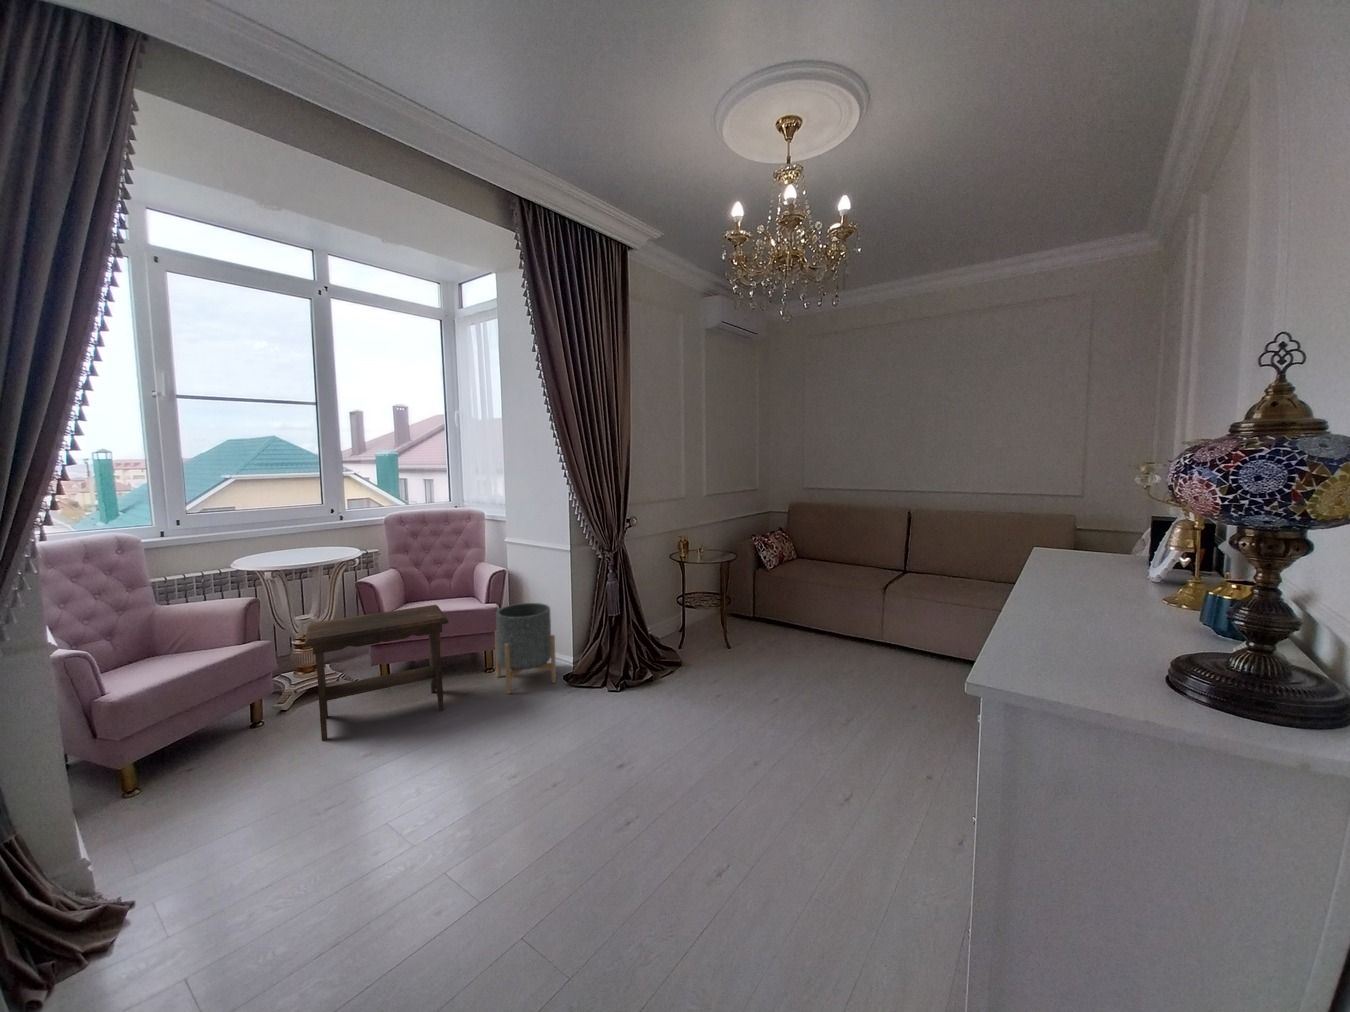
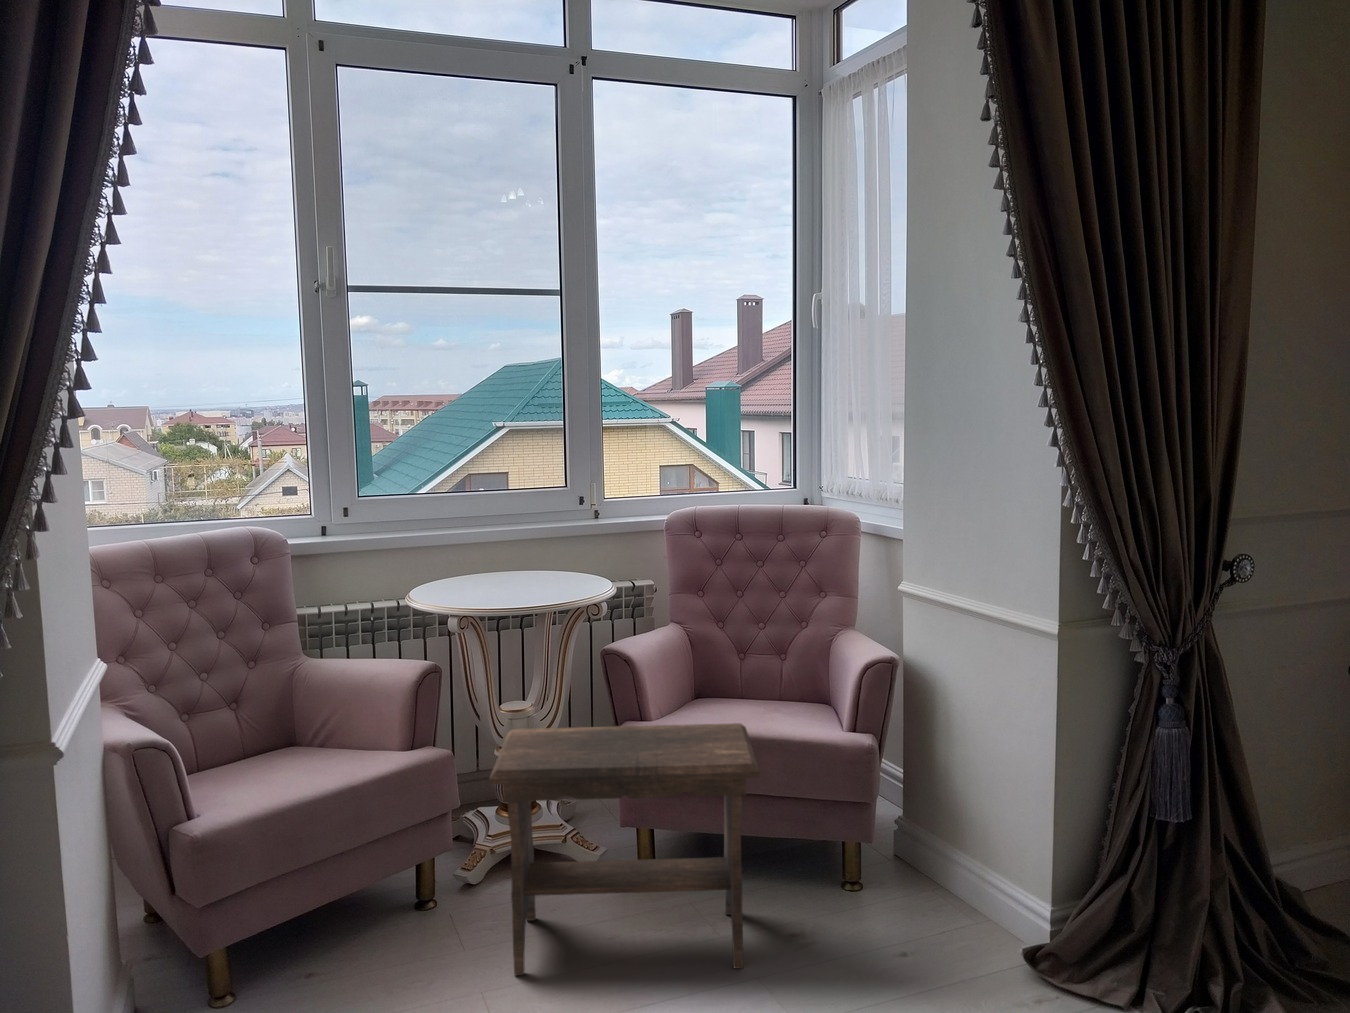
planter: present [495,603,556,694] -> none [865,745,1007,964]

